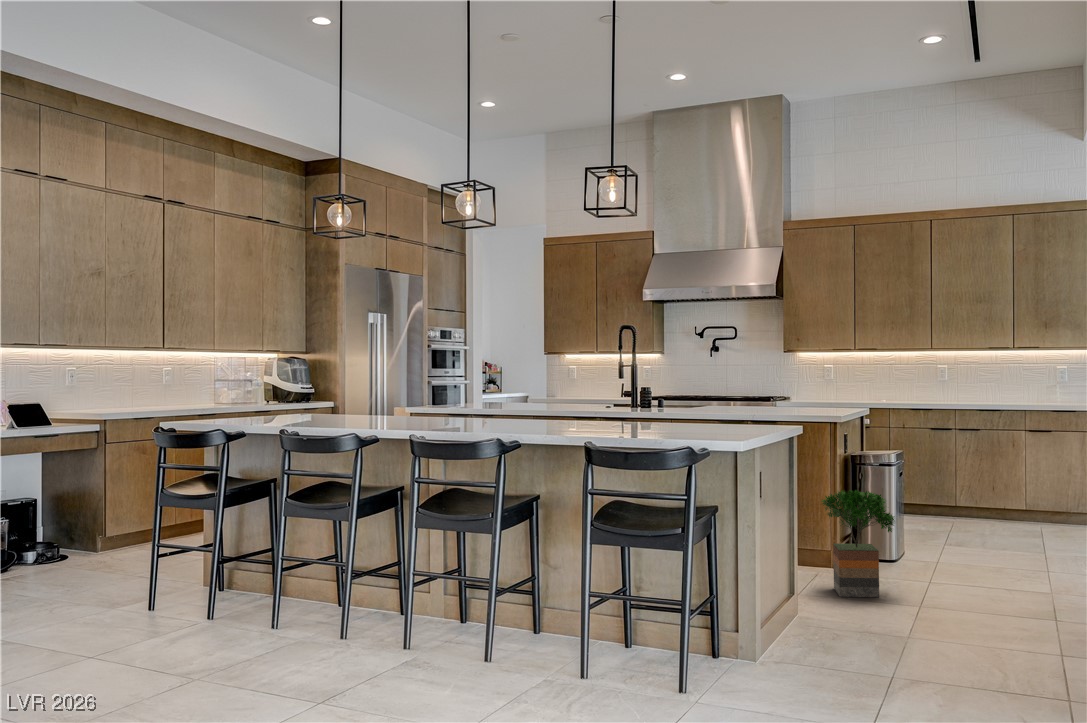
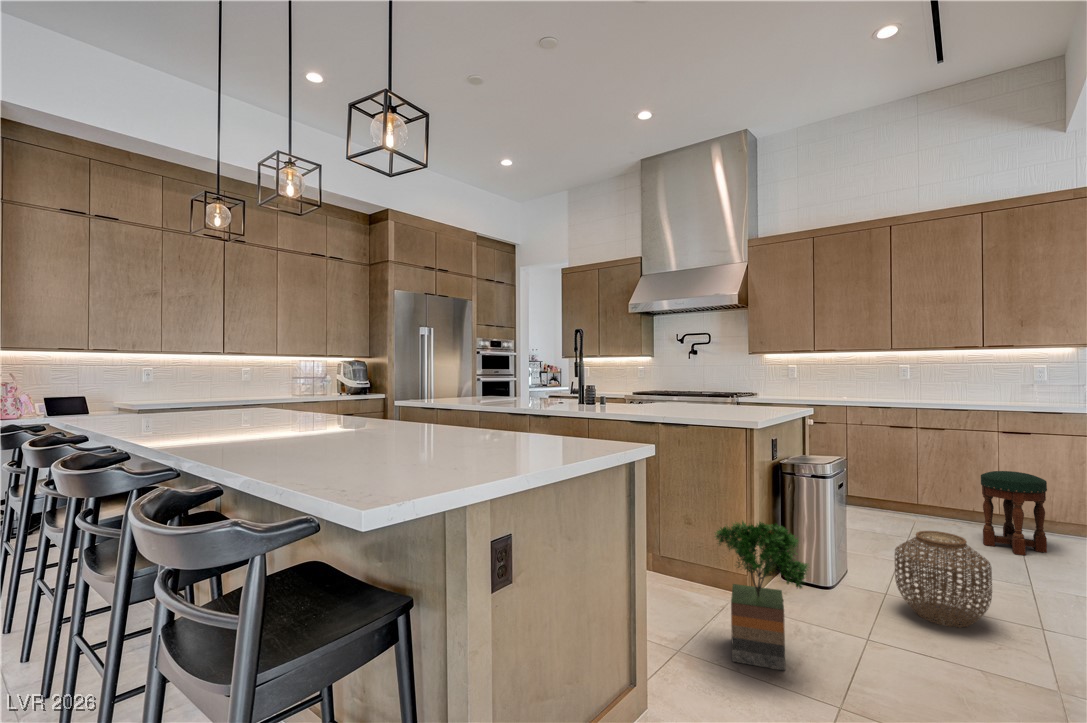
stool: none [1012,465,1064,539] -> present [981,471,1047,555]
woven basket: none [947,503,1017,574] -> present [895,531,992,627]

